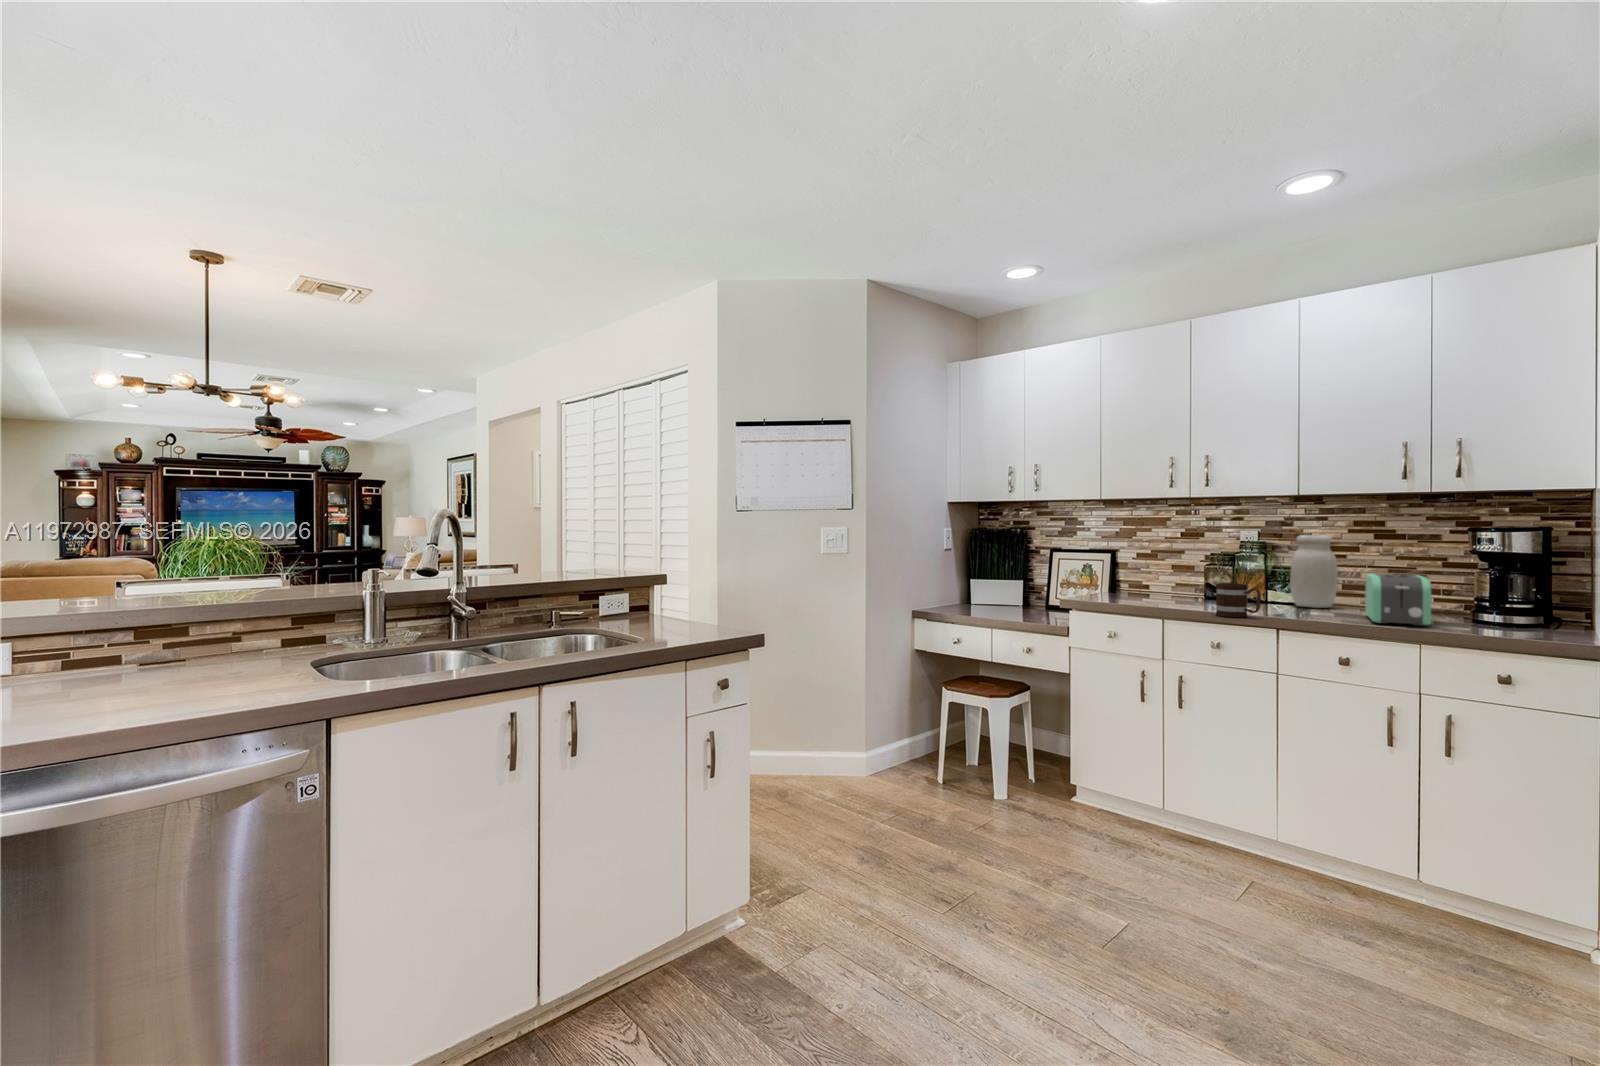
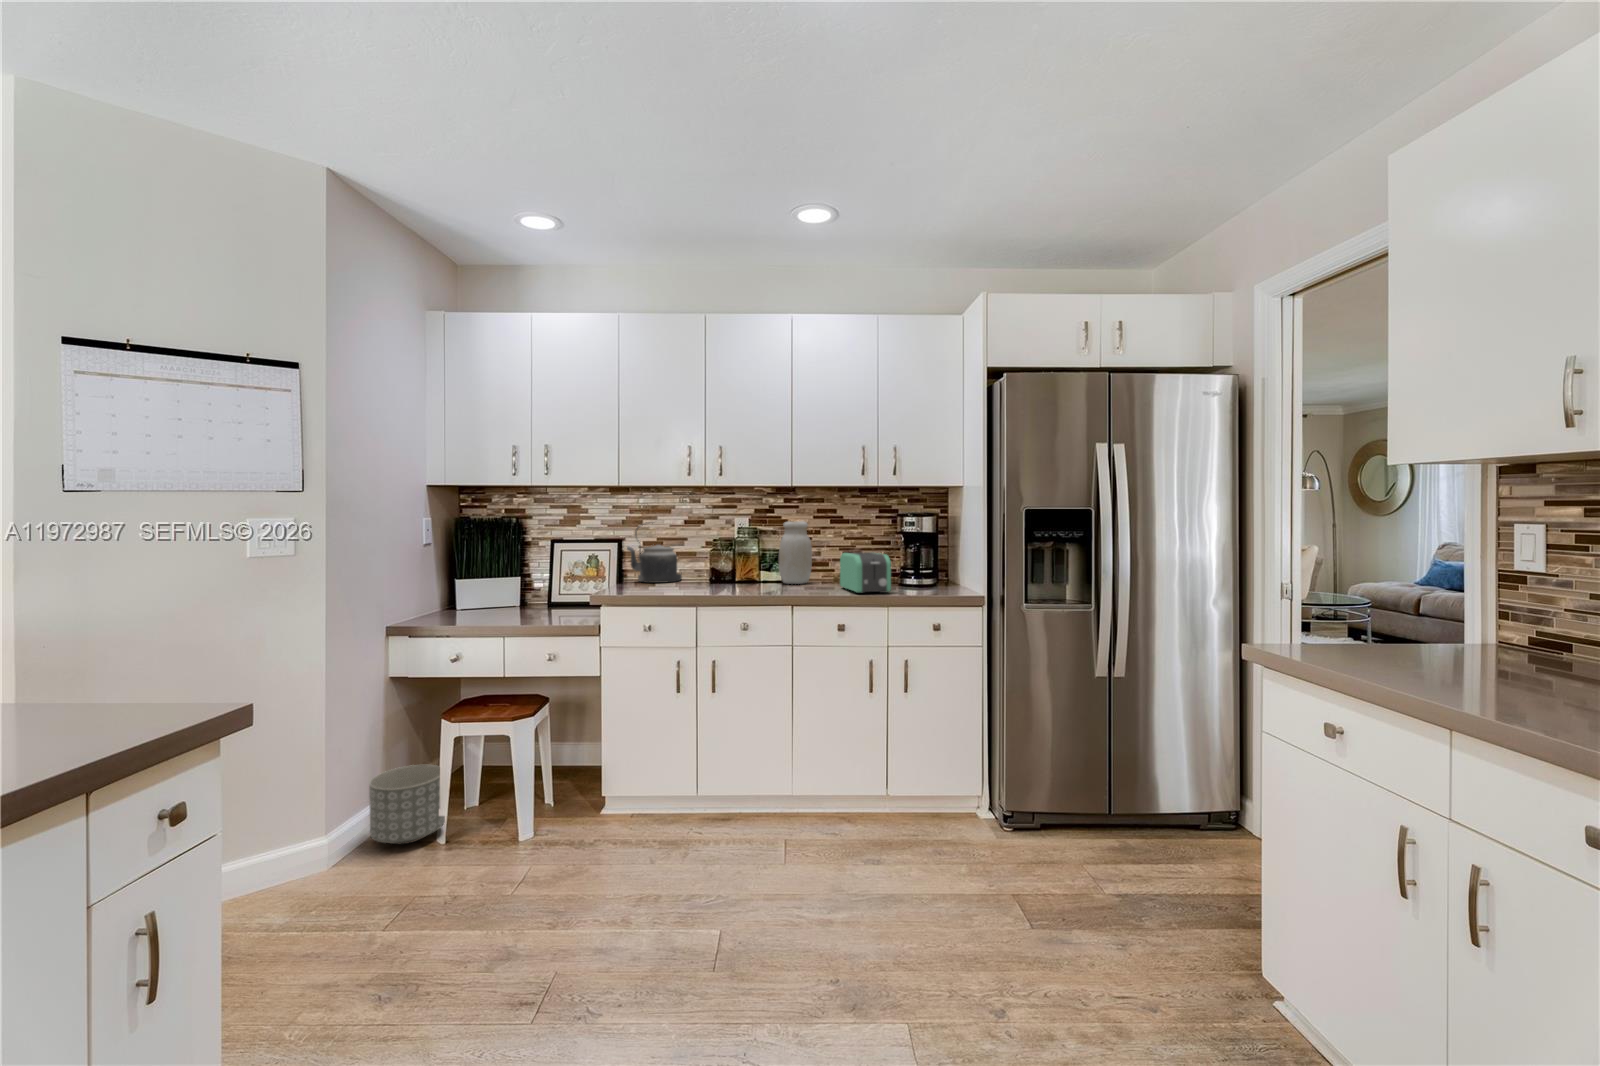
kettle: none [1120,534,1183,595] -> present [627,522,682,583]
mug: present [1216,583,1261,617] -> none [744,567,781,599]
planter: none [894,720,945,778] -> present [369,765,445,844]

